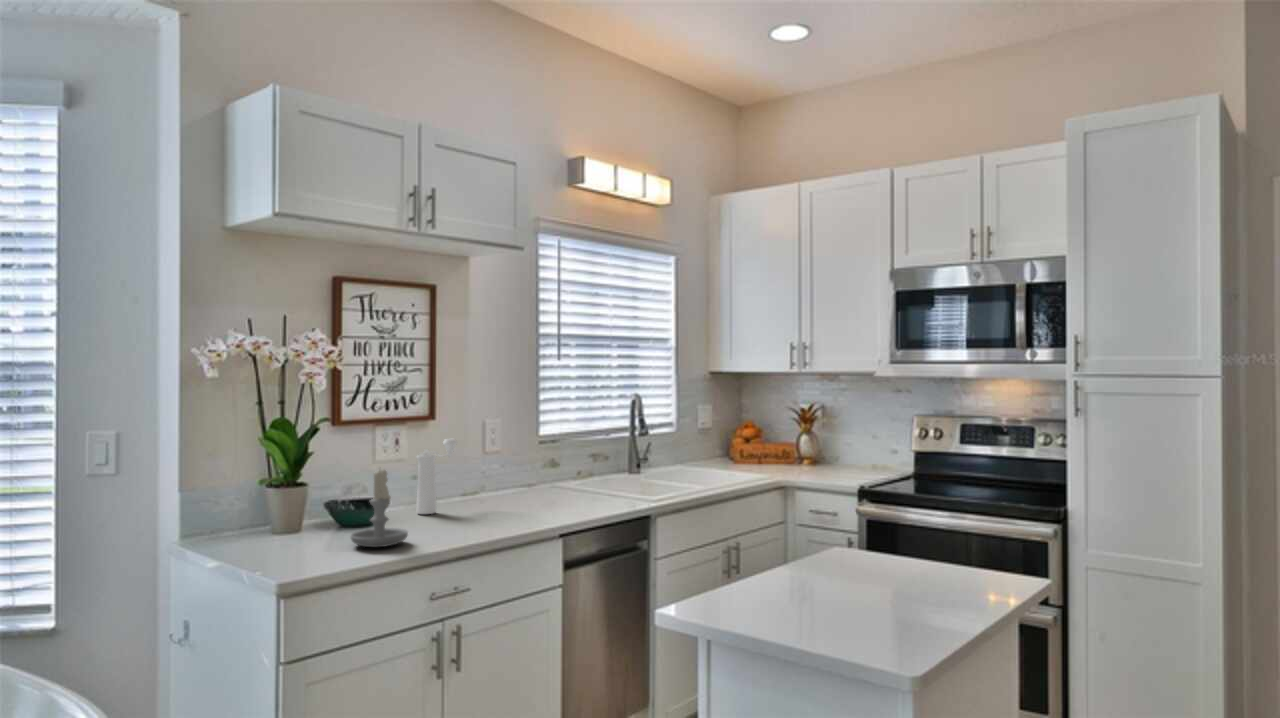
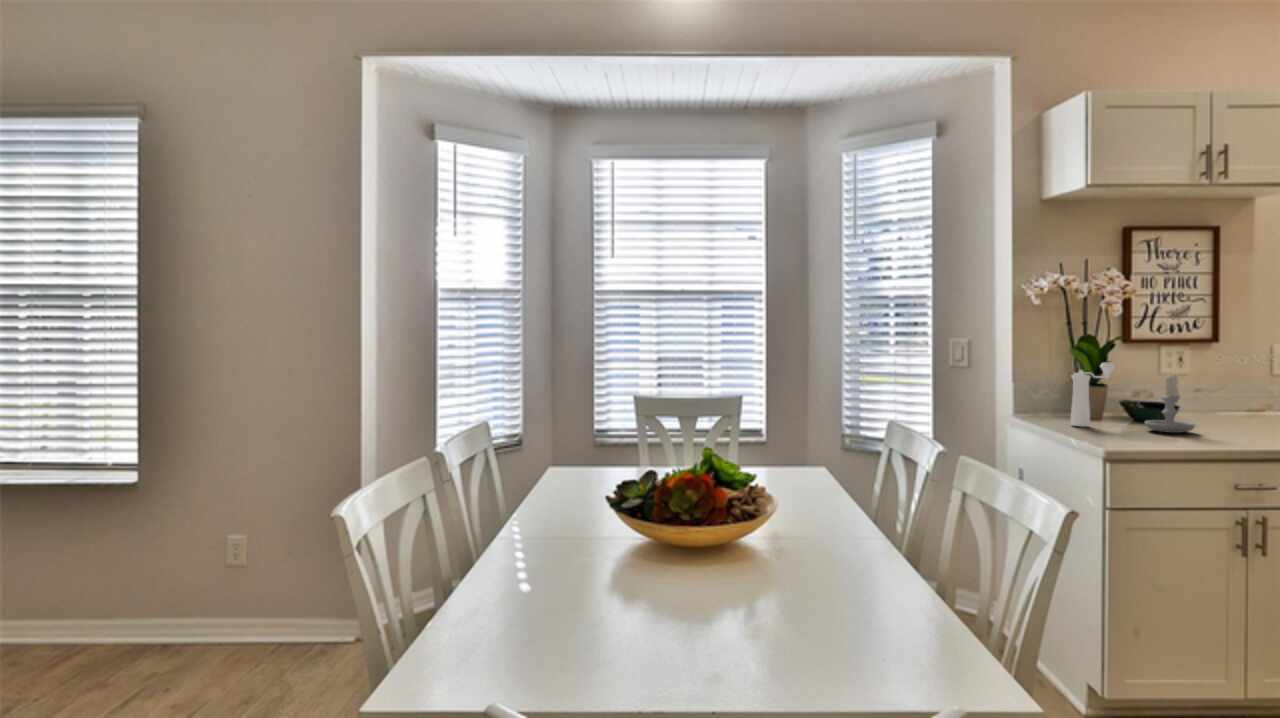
pepper mill: present [417,439,457,514] -> present [1071,363,1114,427]

